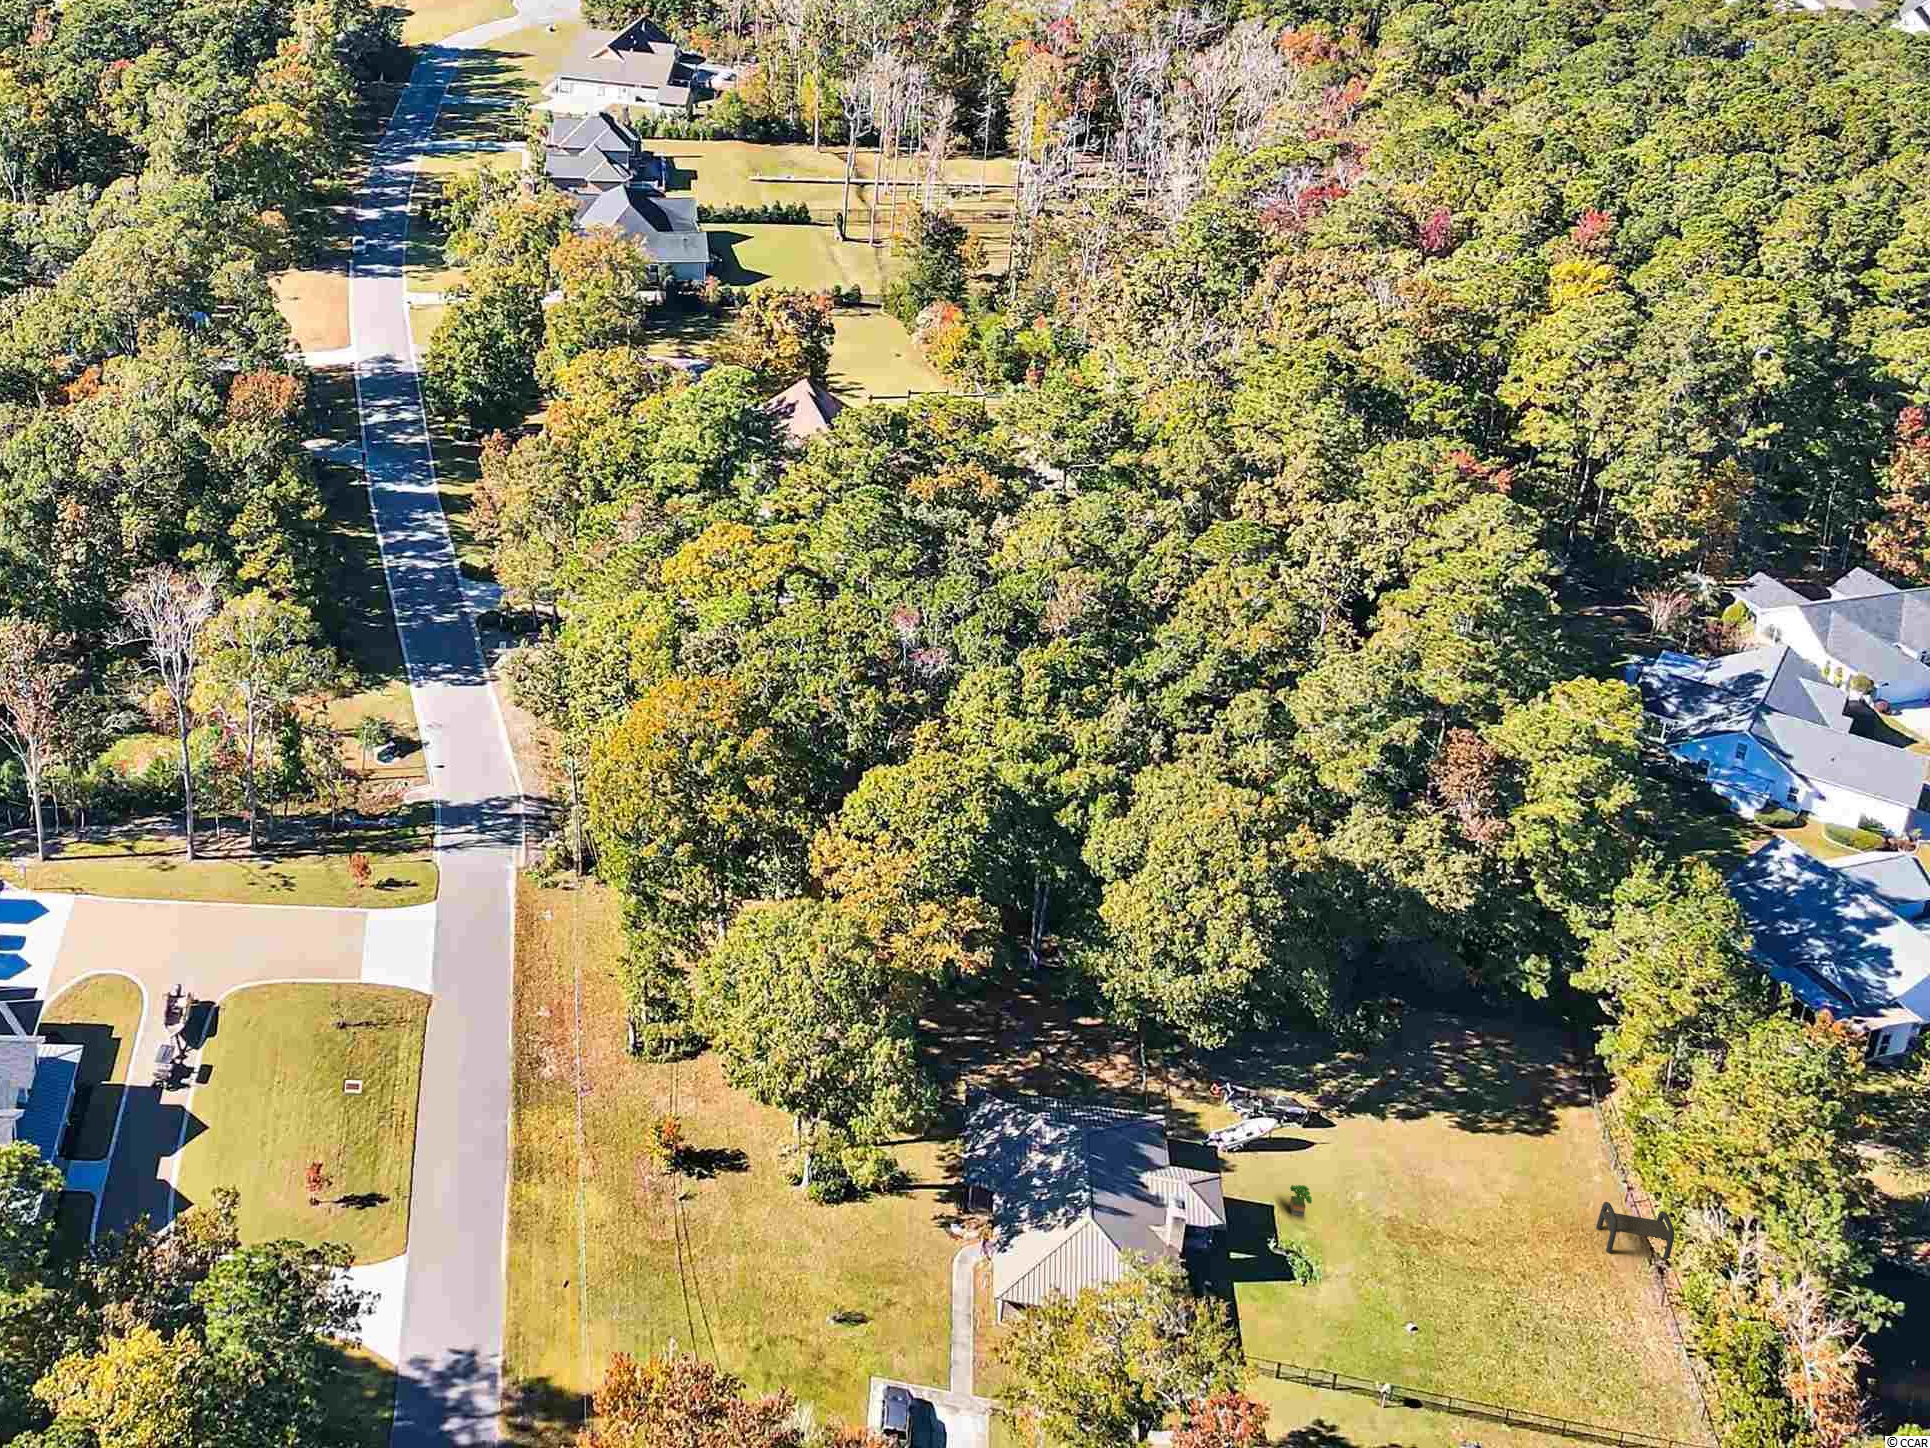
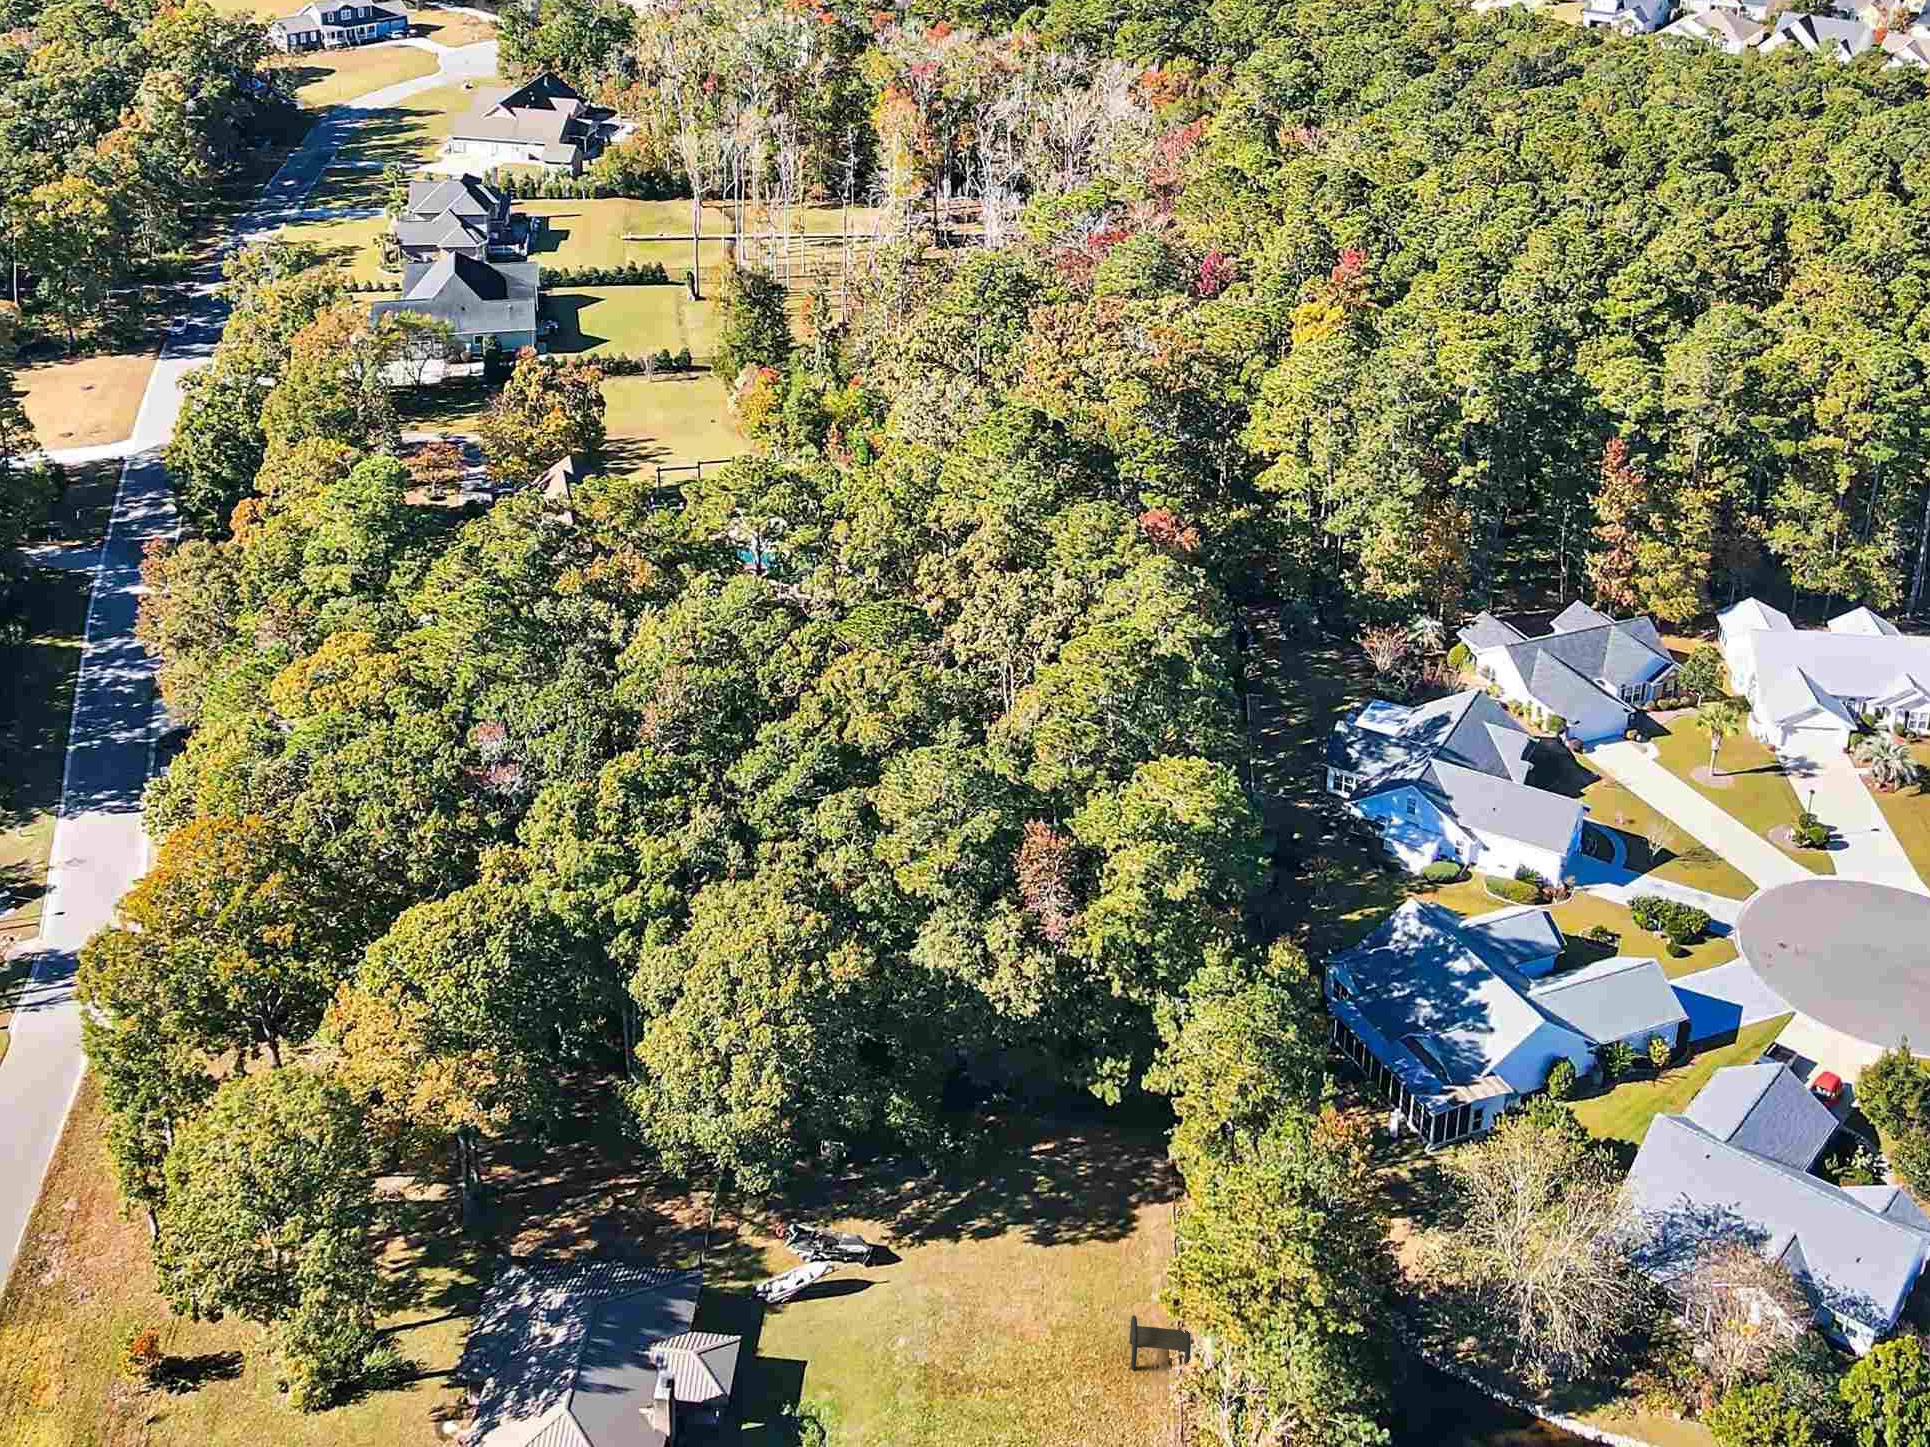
potted tree: present [1290,1185,1312,1216] -> none [817,1329,839,1363]

